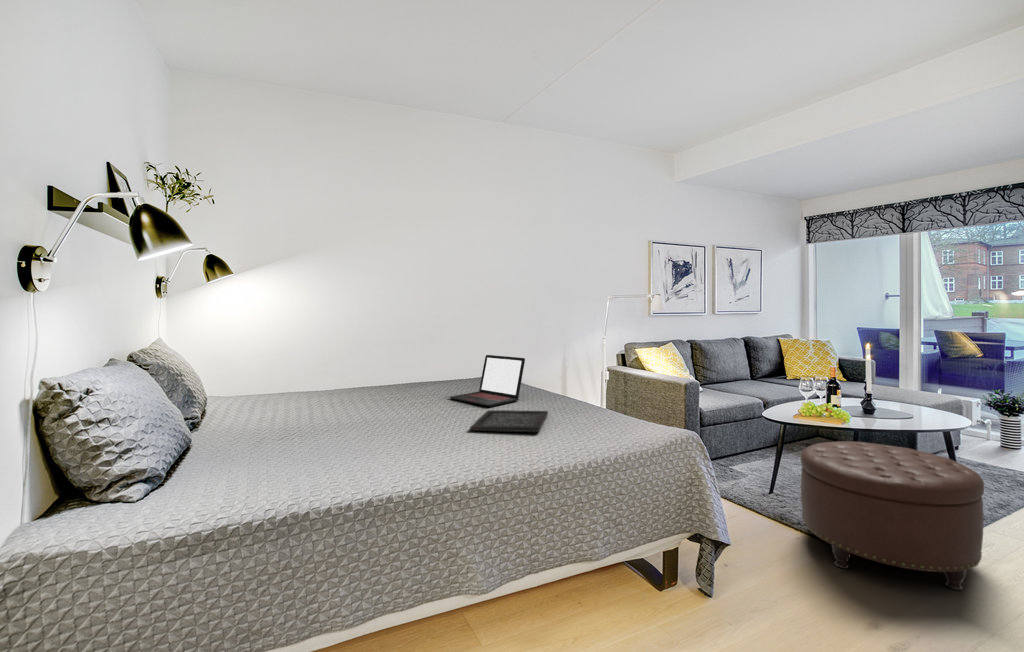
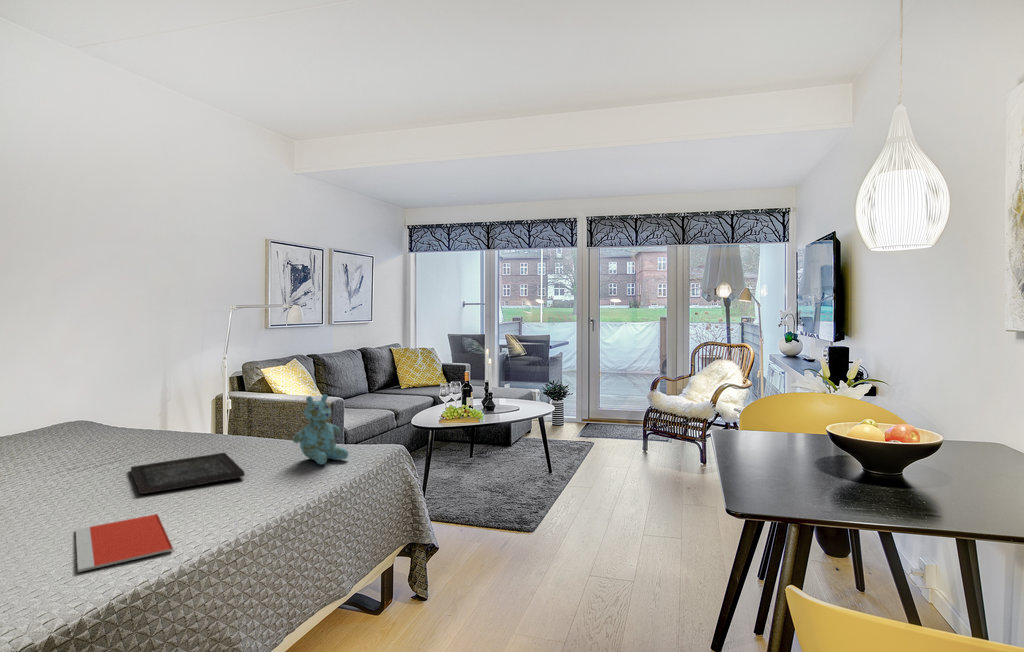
laptop: present [450,355,525,406] -> none [26,389,163,464]
stuffed bear: none [585,372,631,435] -> present [293,394,348,465]
ottoman: present [801,441,984,590] -> none [464,433,577,540]
notebook: none [382,445,461,475] -> present [76,514,173,572]

